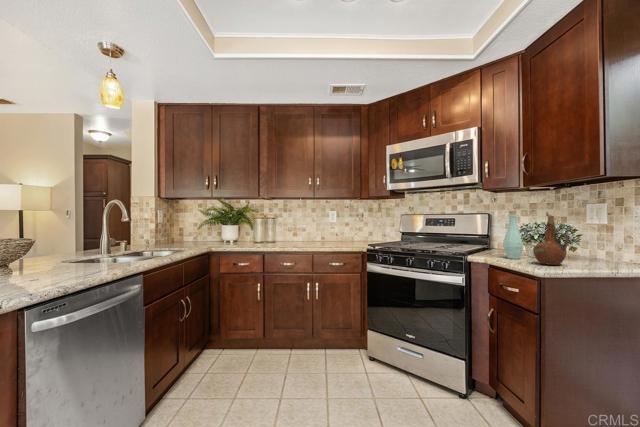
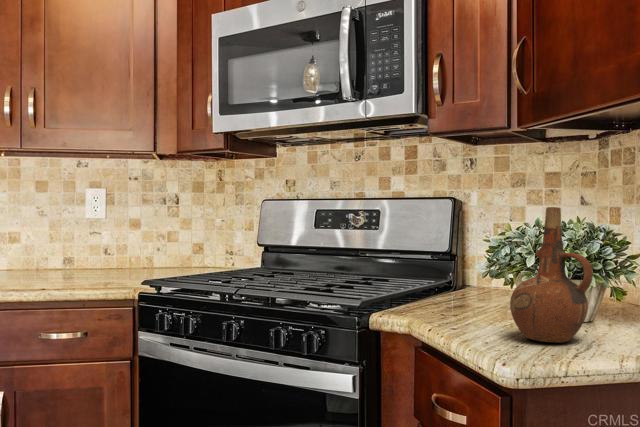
bottle: present [503,211,524,259] -> none [455,191,502,321]

